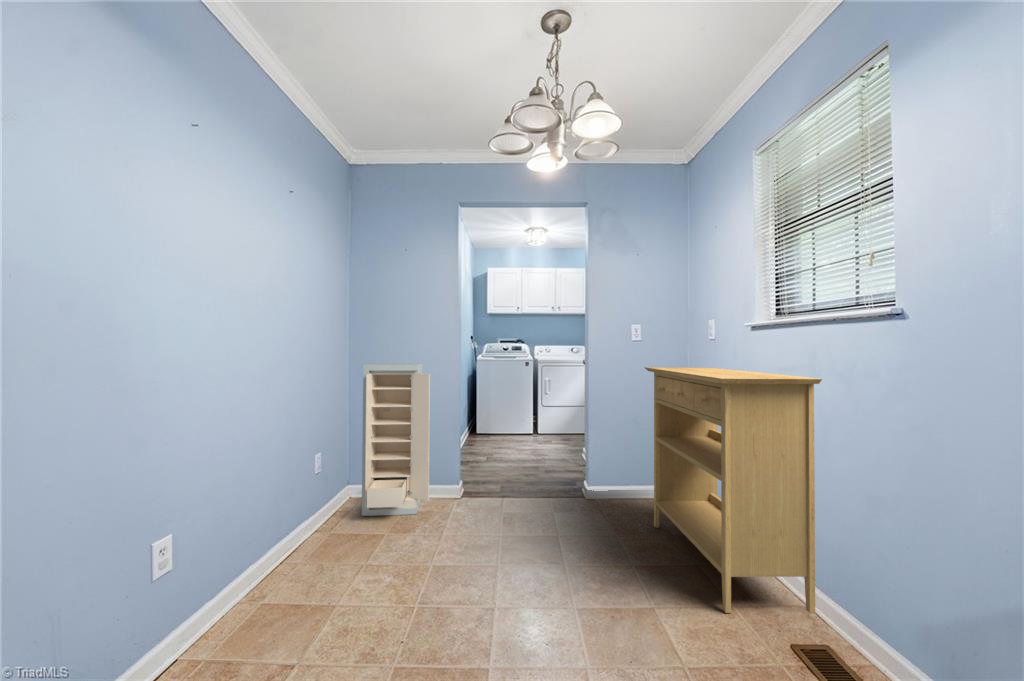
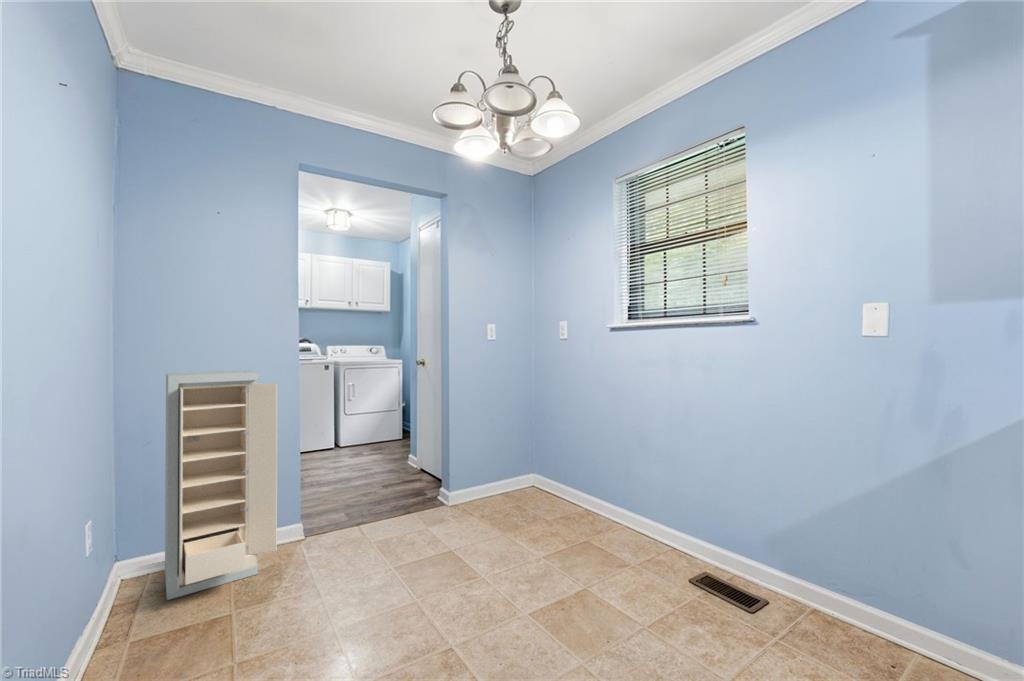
console table: present [645,367,822,613] -> none [518,364,689,574]

